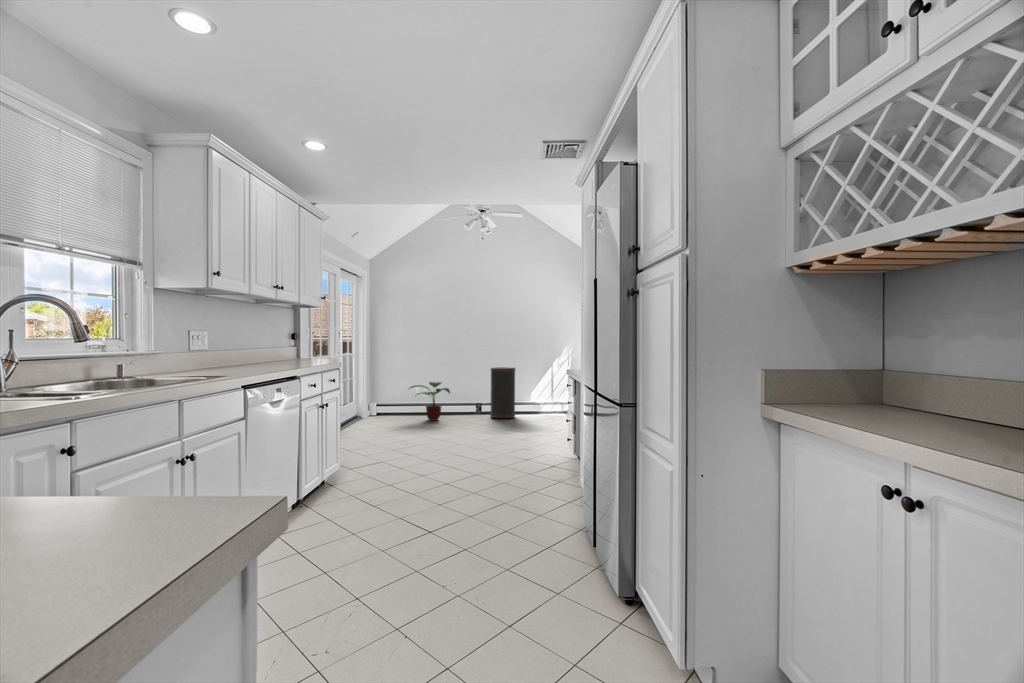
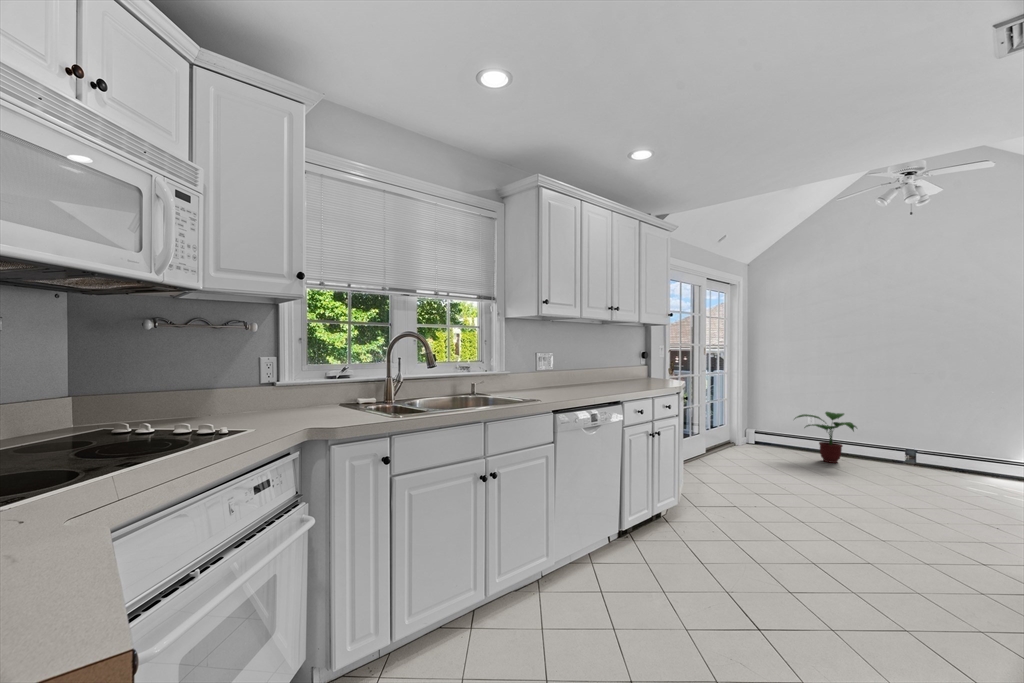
trash can: present [490,367,515,419] -> none [926,400,975,479]

